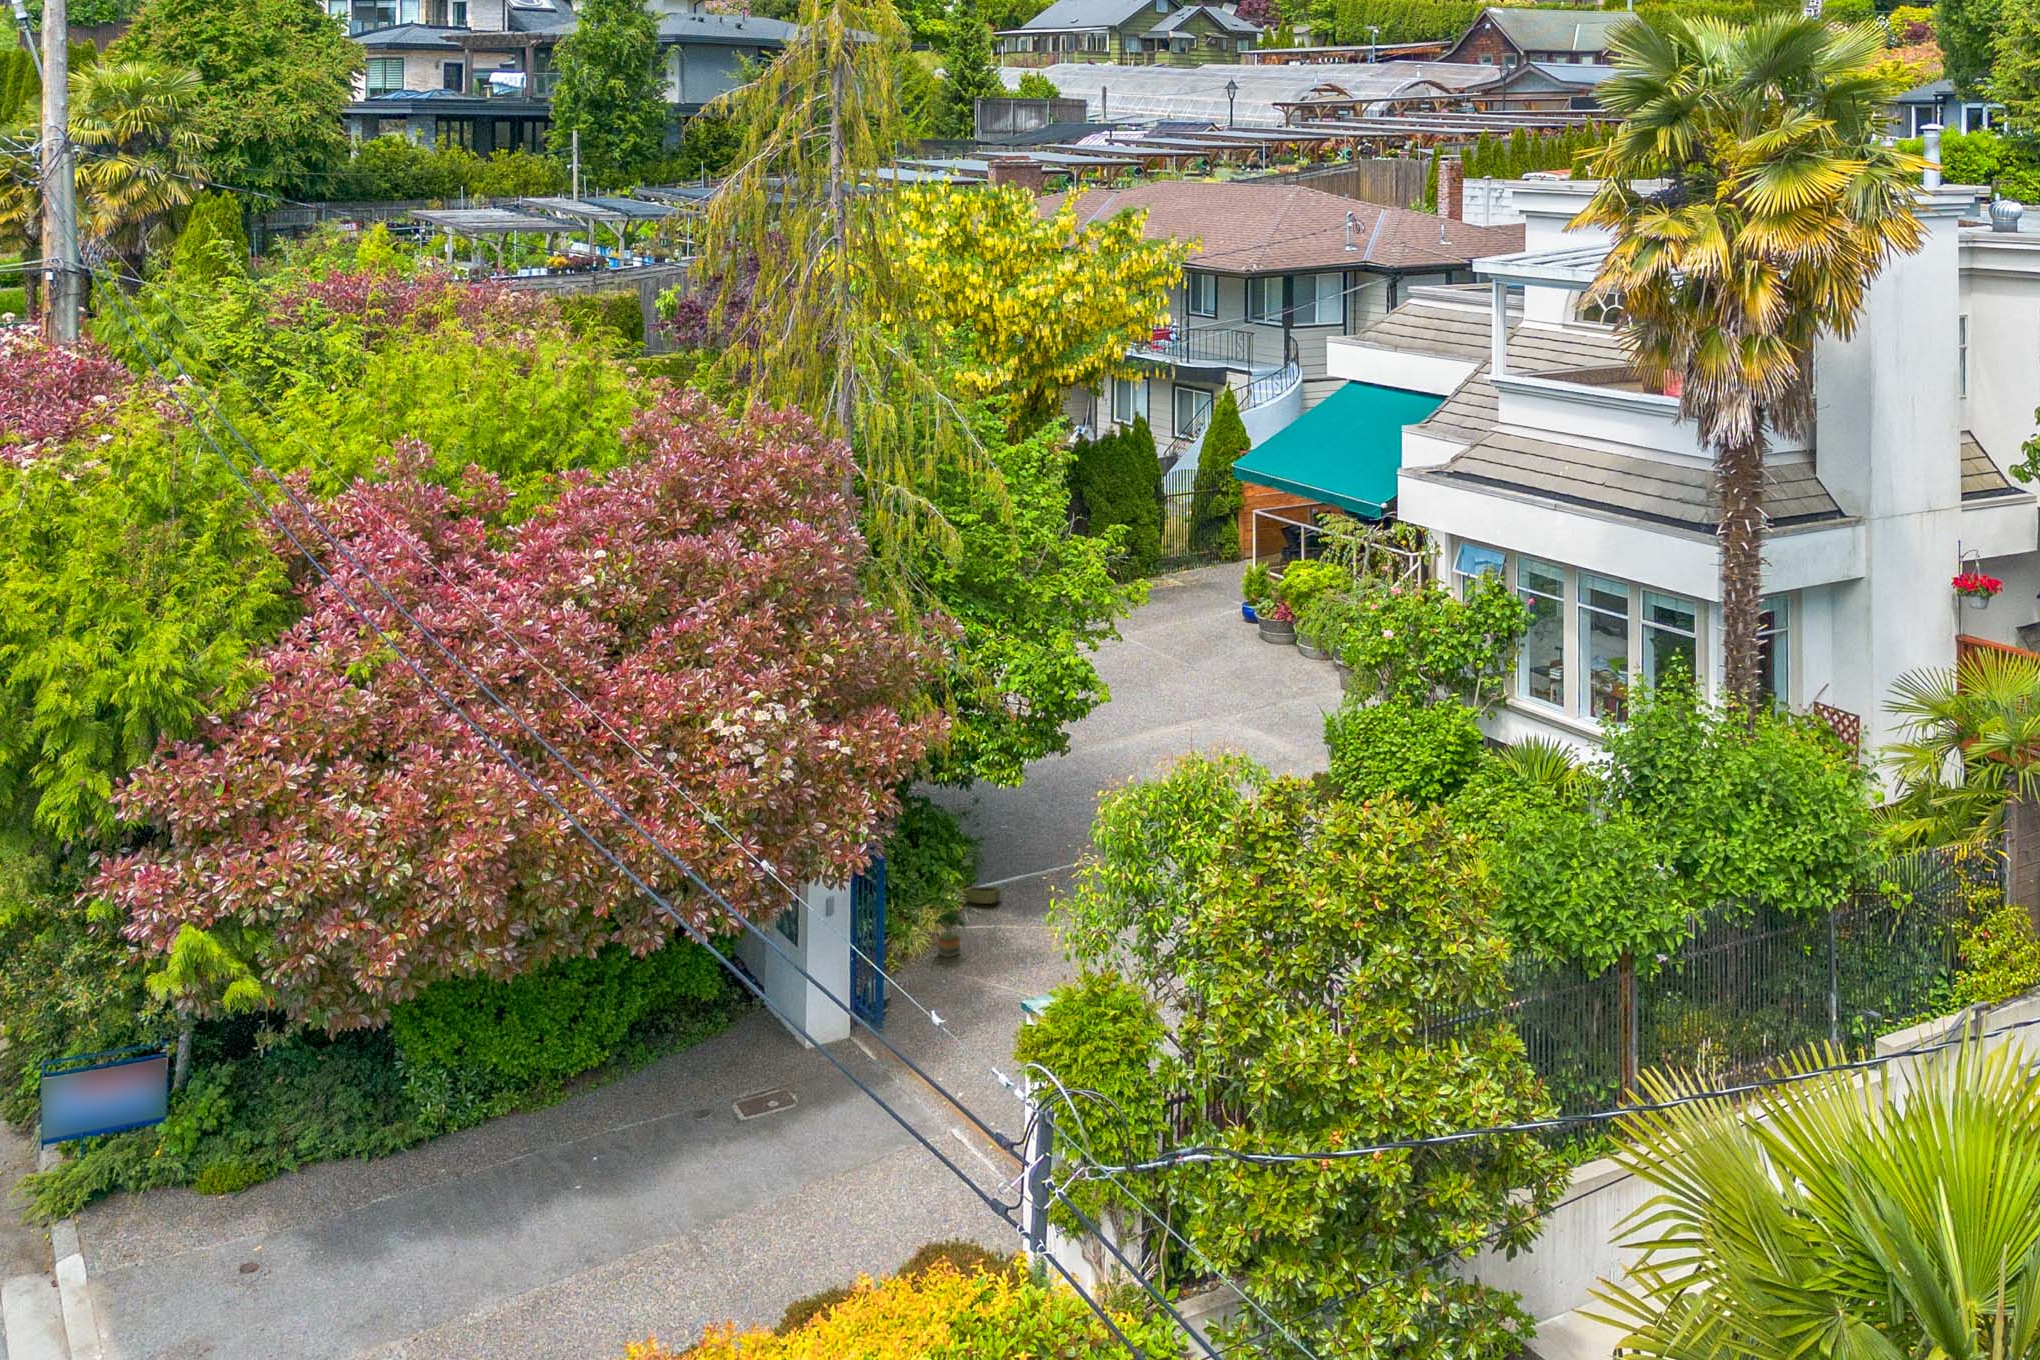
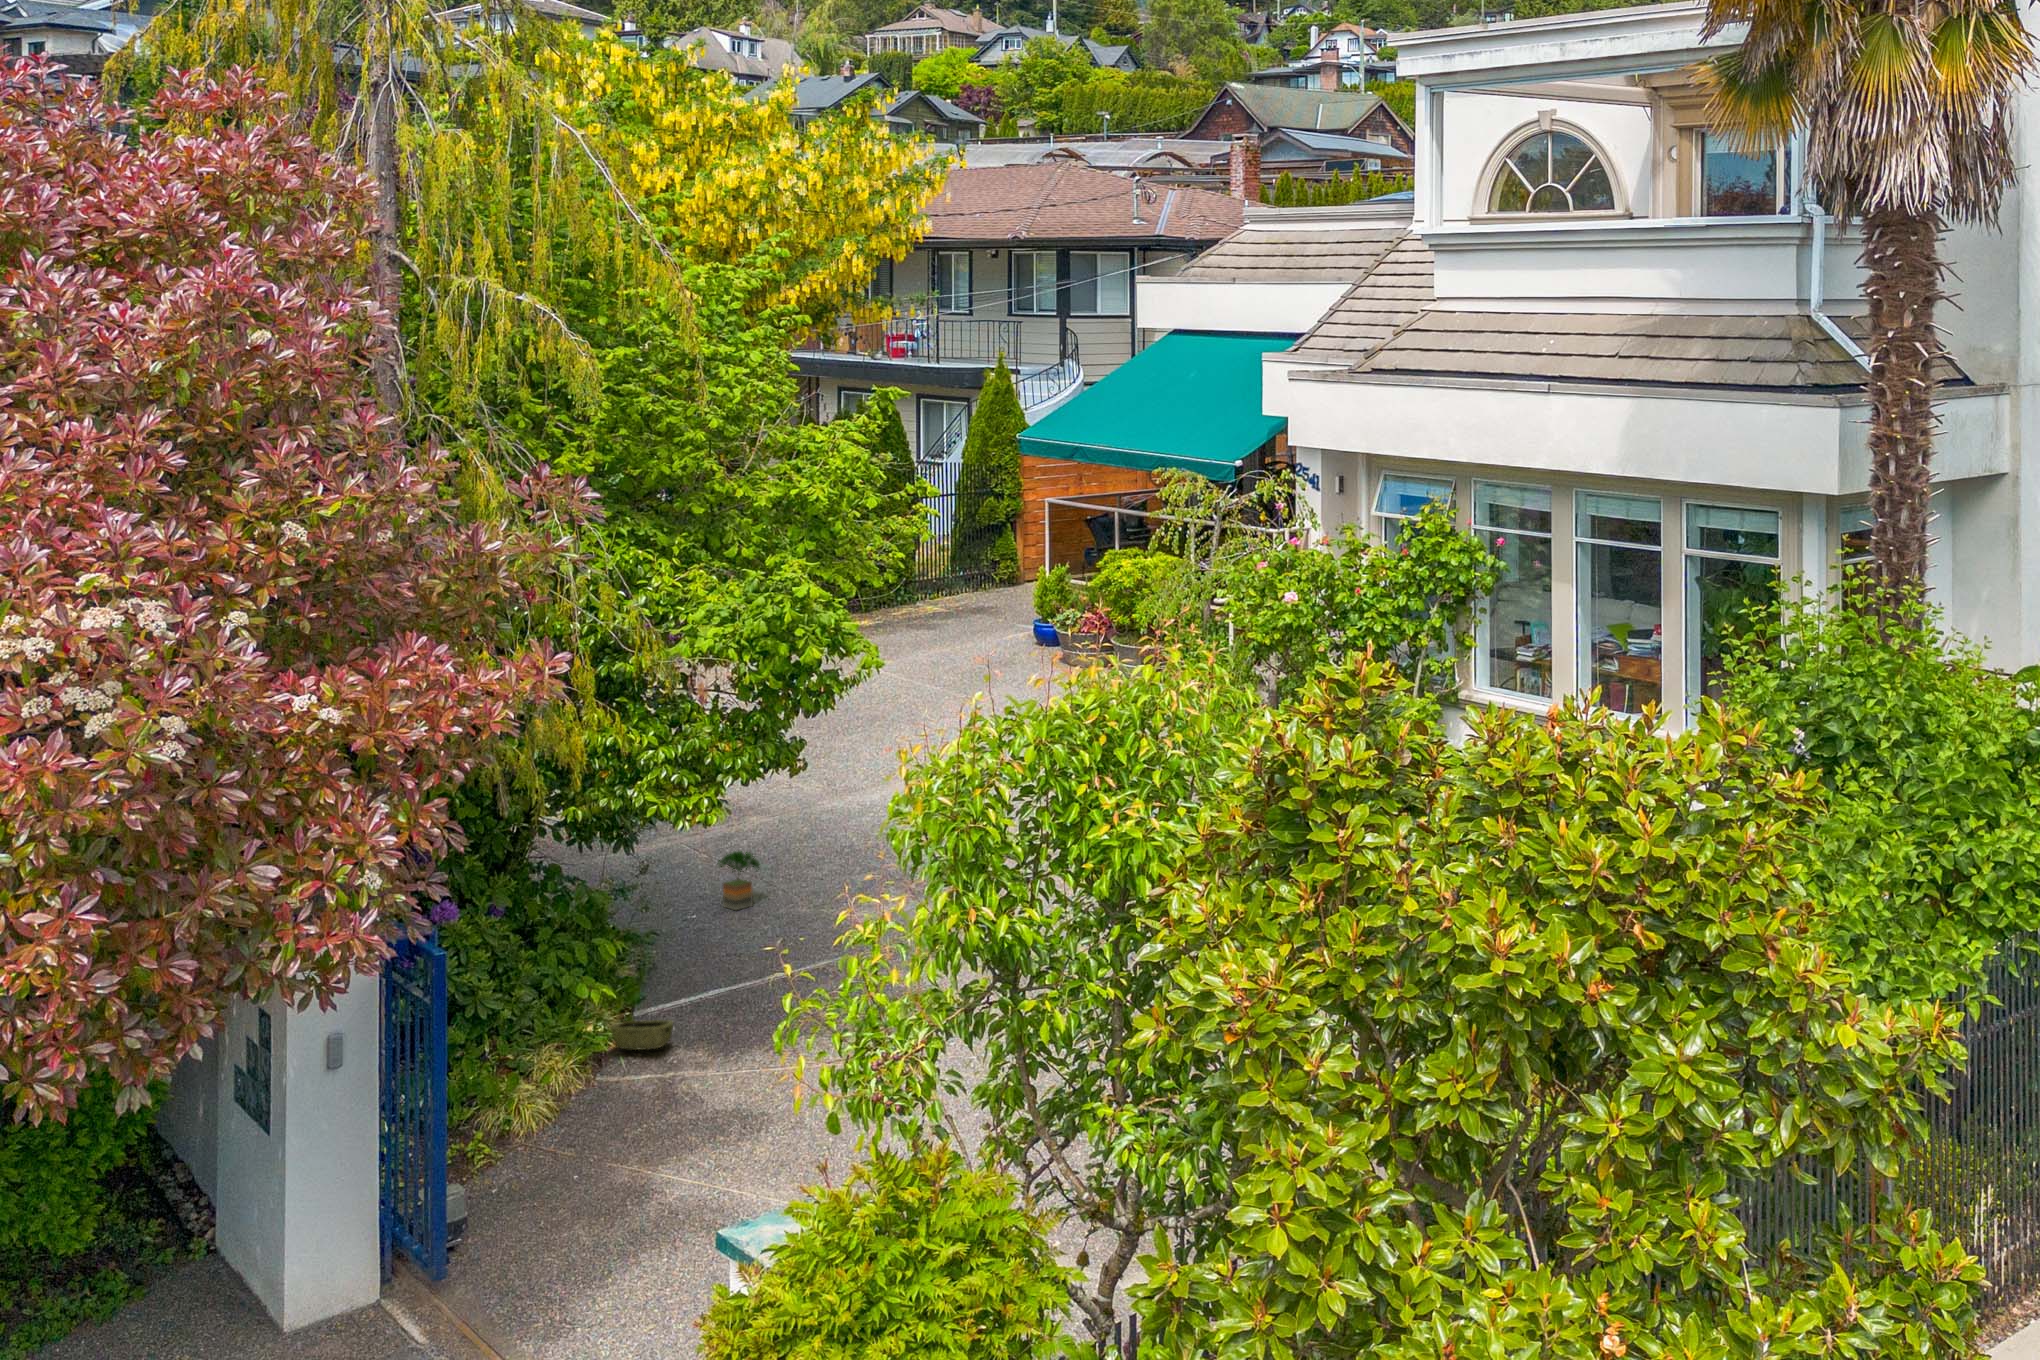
potted tree: present [935,912,965,958] -> present [719,851,760,910]

